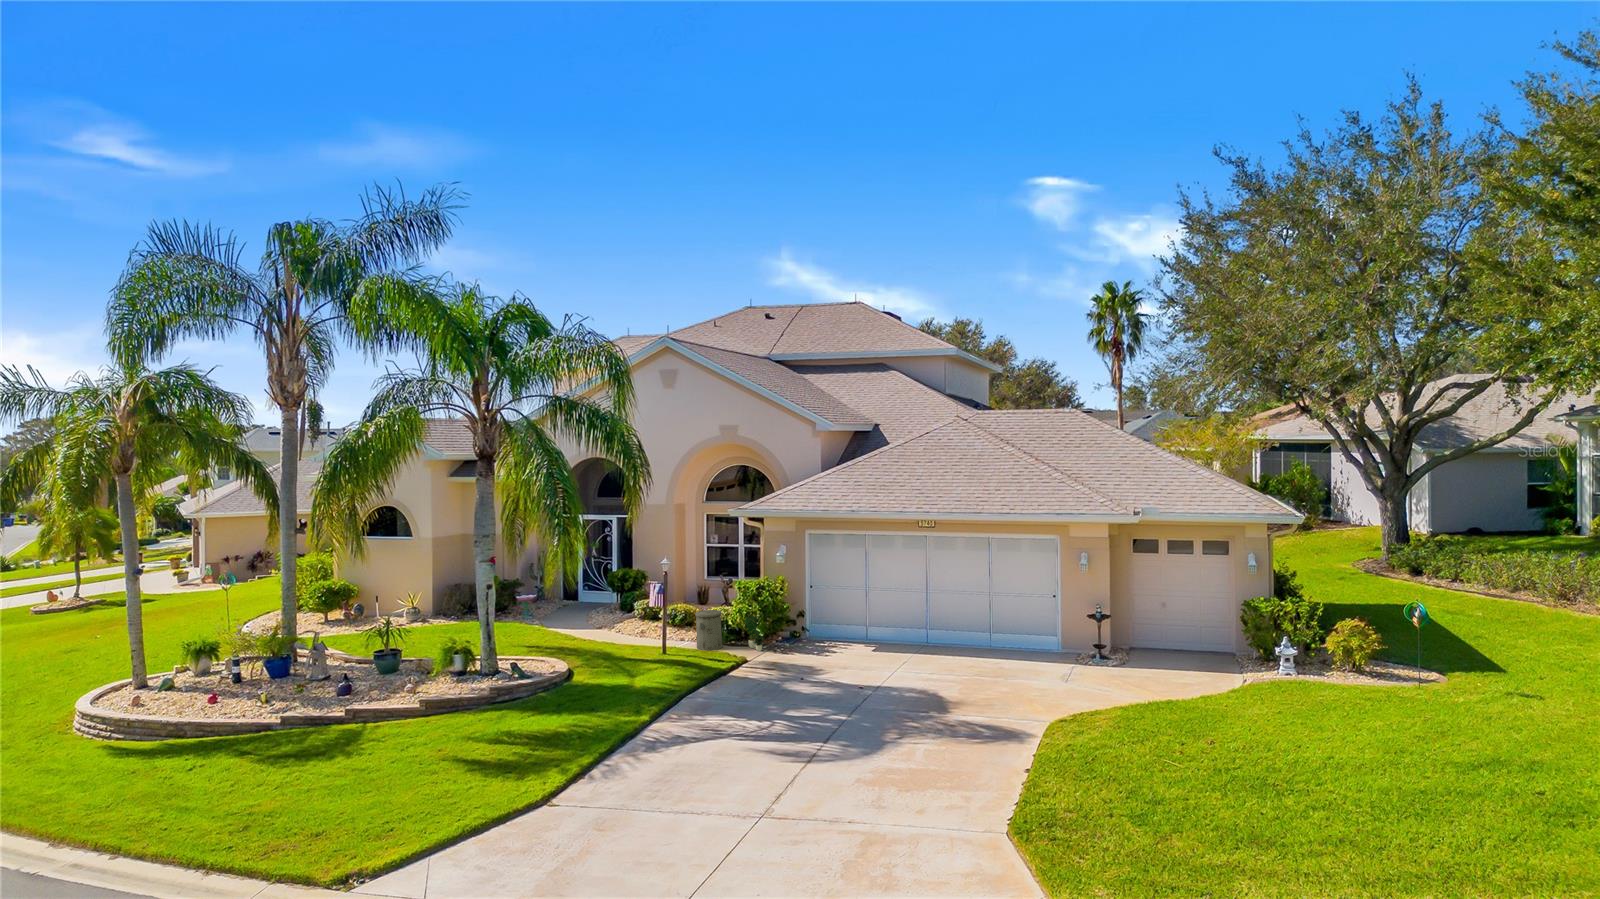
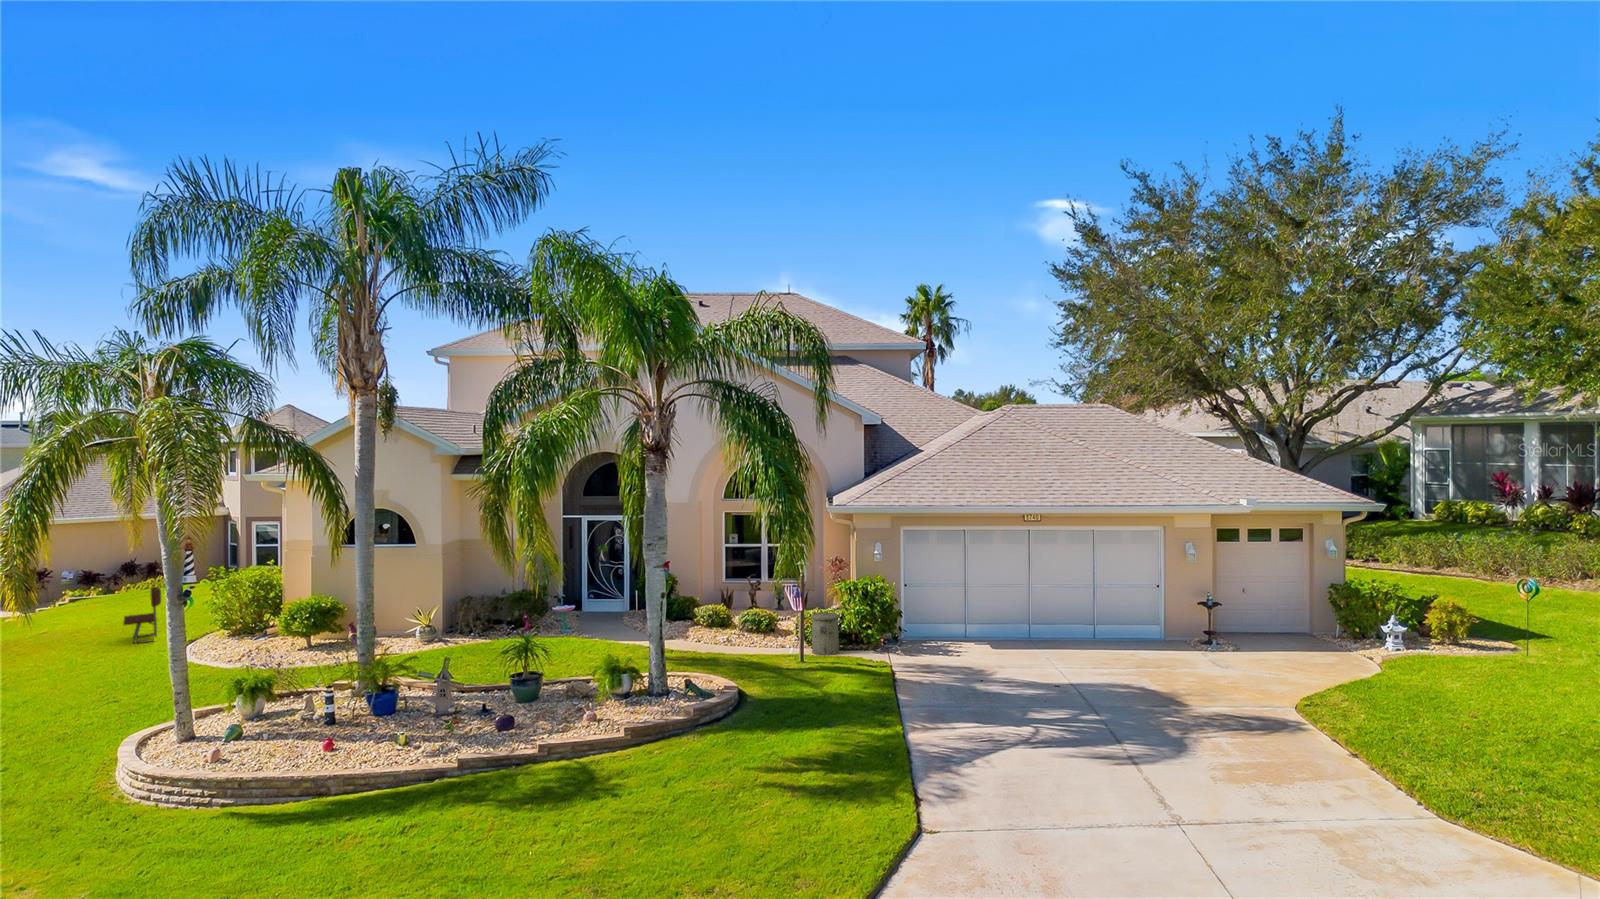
bench: none [207,567,239,613] -> present [123,587,161,644]
potted plant: present [745,616,763,651] -> none [862,614,891,653]

